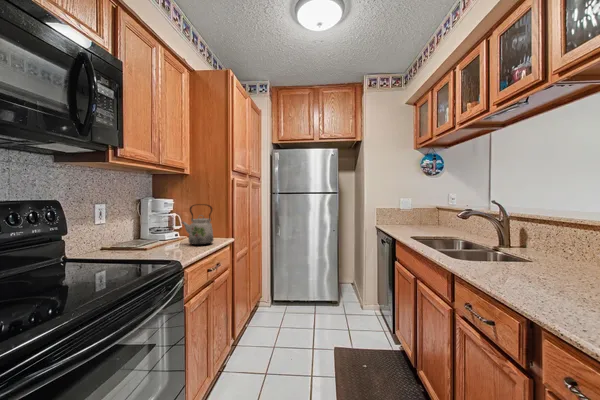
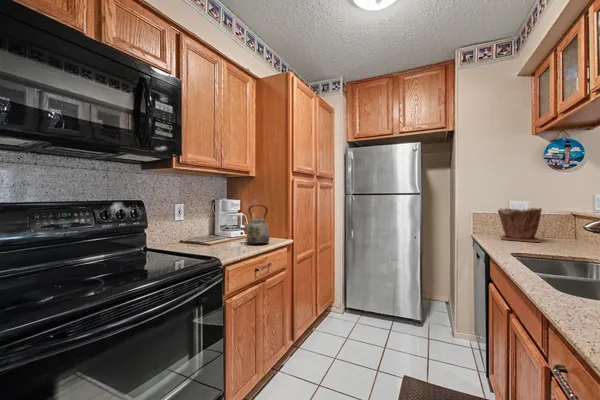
plant pot: none [394,204,423,229] -> present [498,208,542,242]

